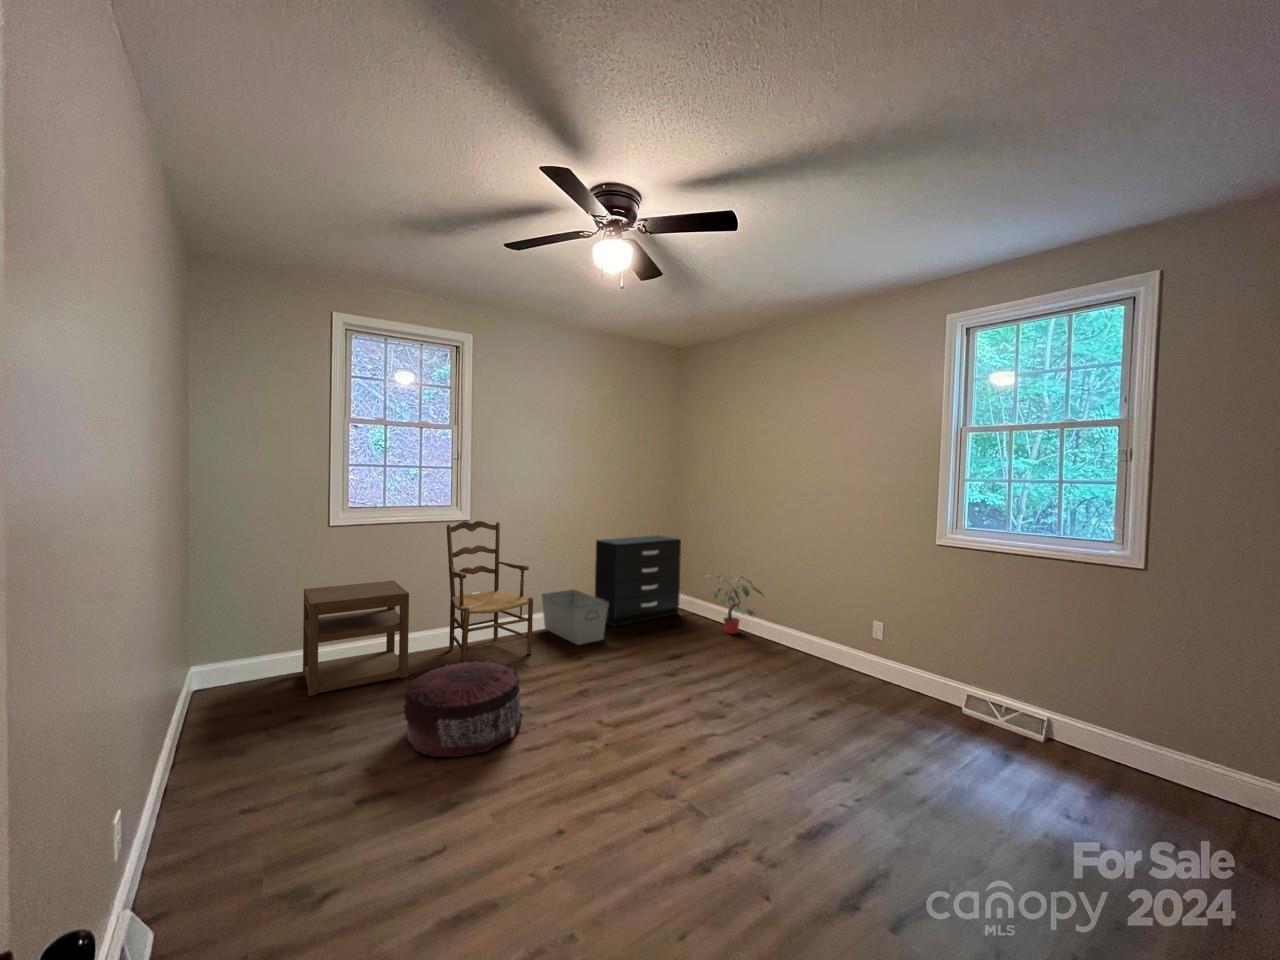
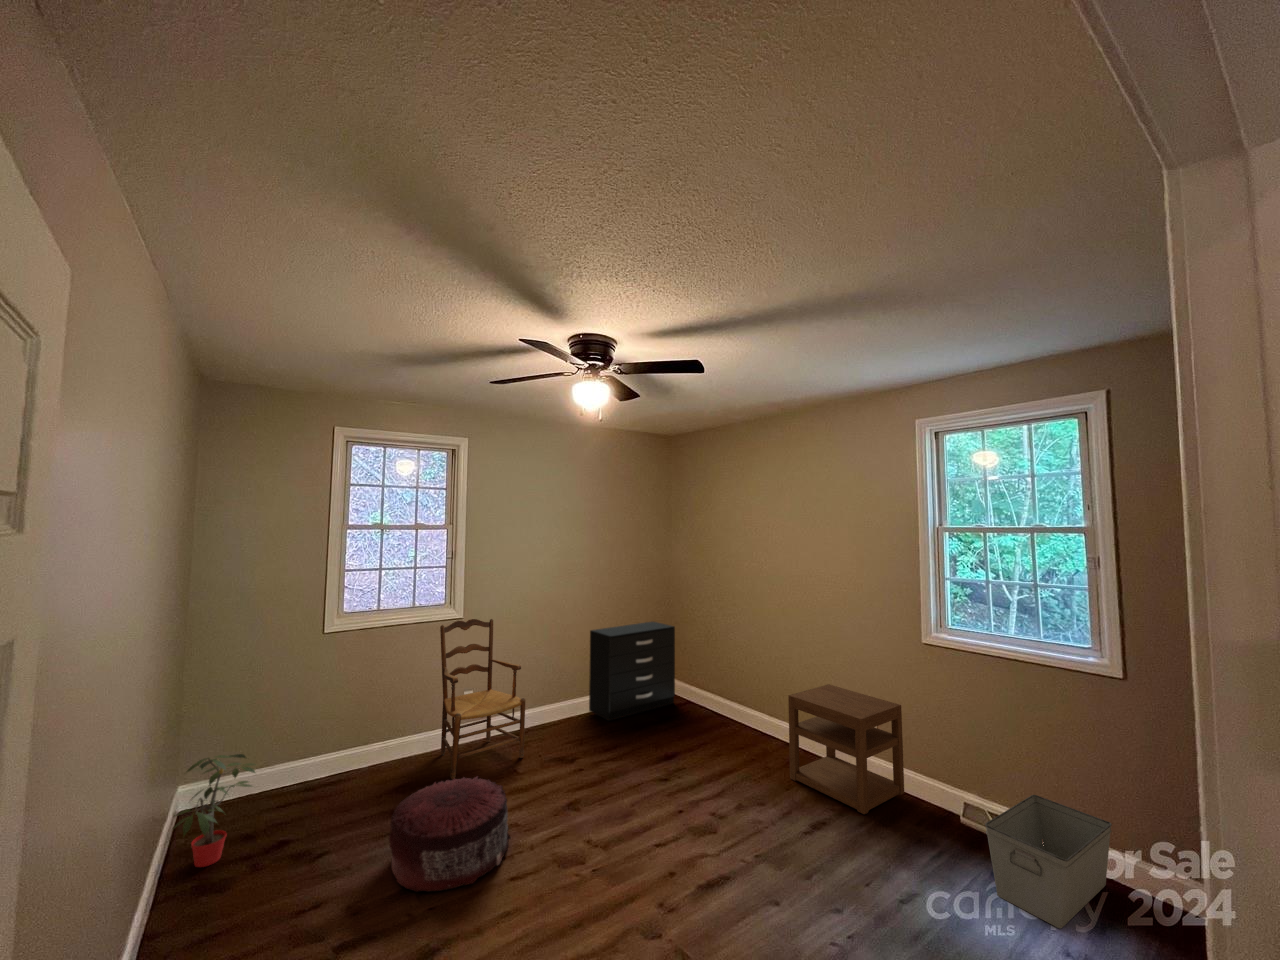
potted plant: present [707,575,764,634] -> present [173,754,255,867]
nightstand: present [303,580,409,696] -> present [788,684,904,814]
storage bin: present [542,590,608,645] -> present [985,795,1112,928]

